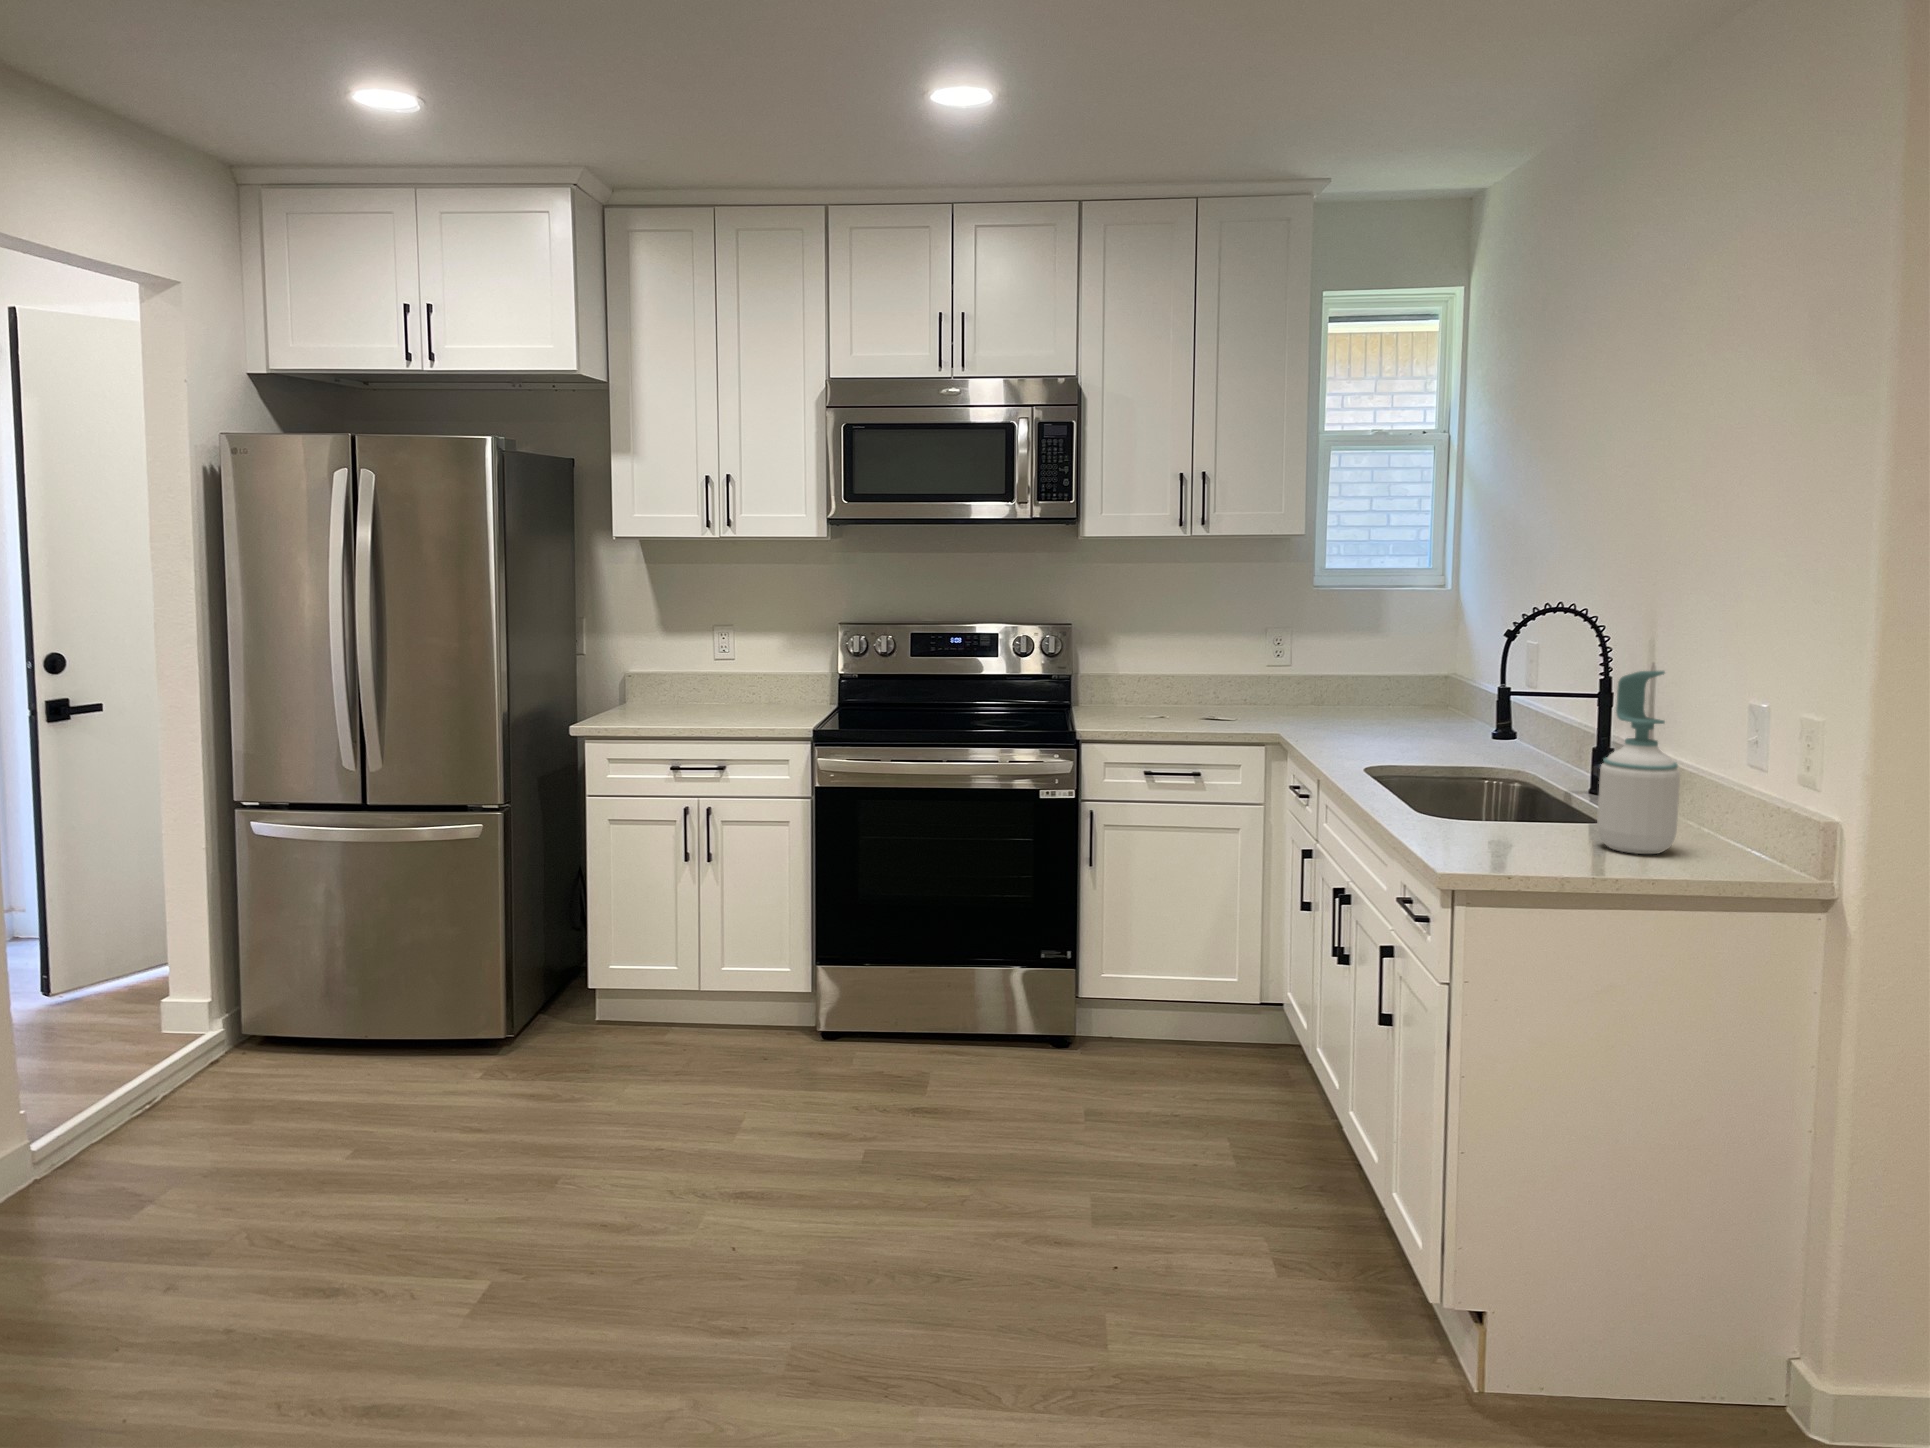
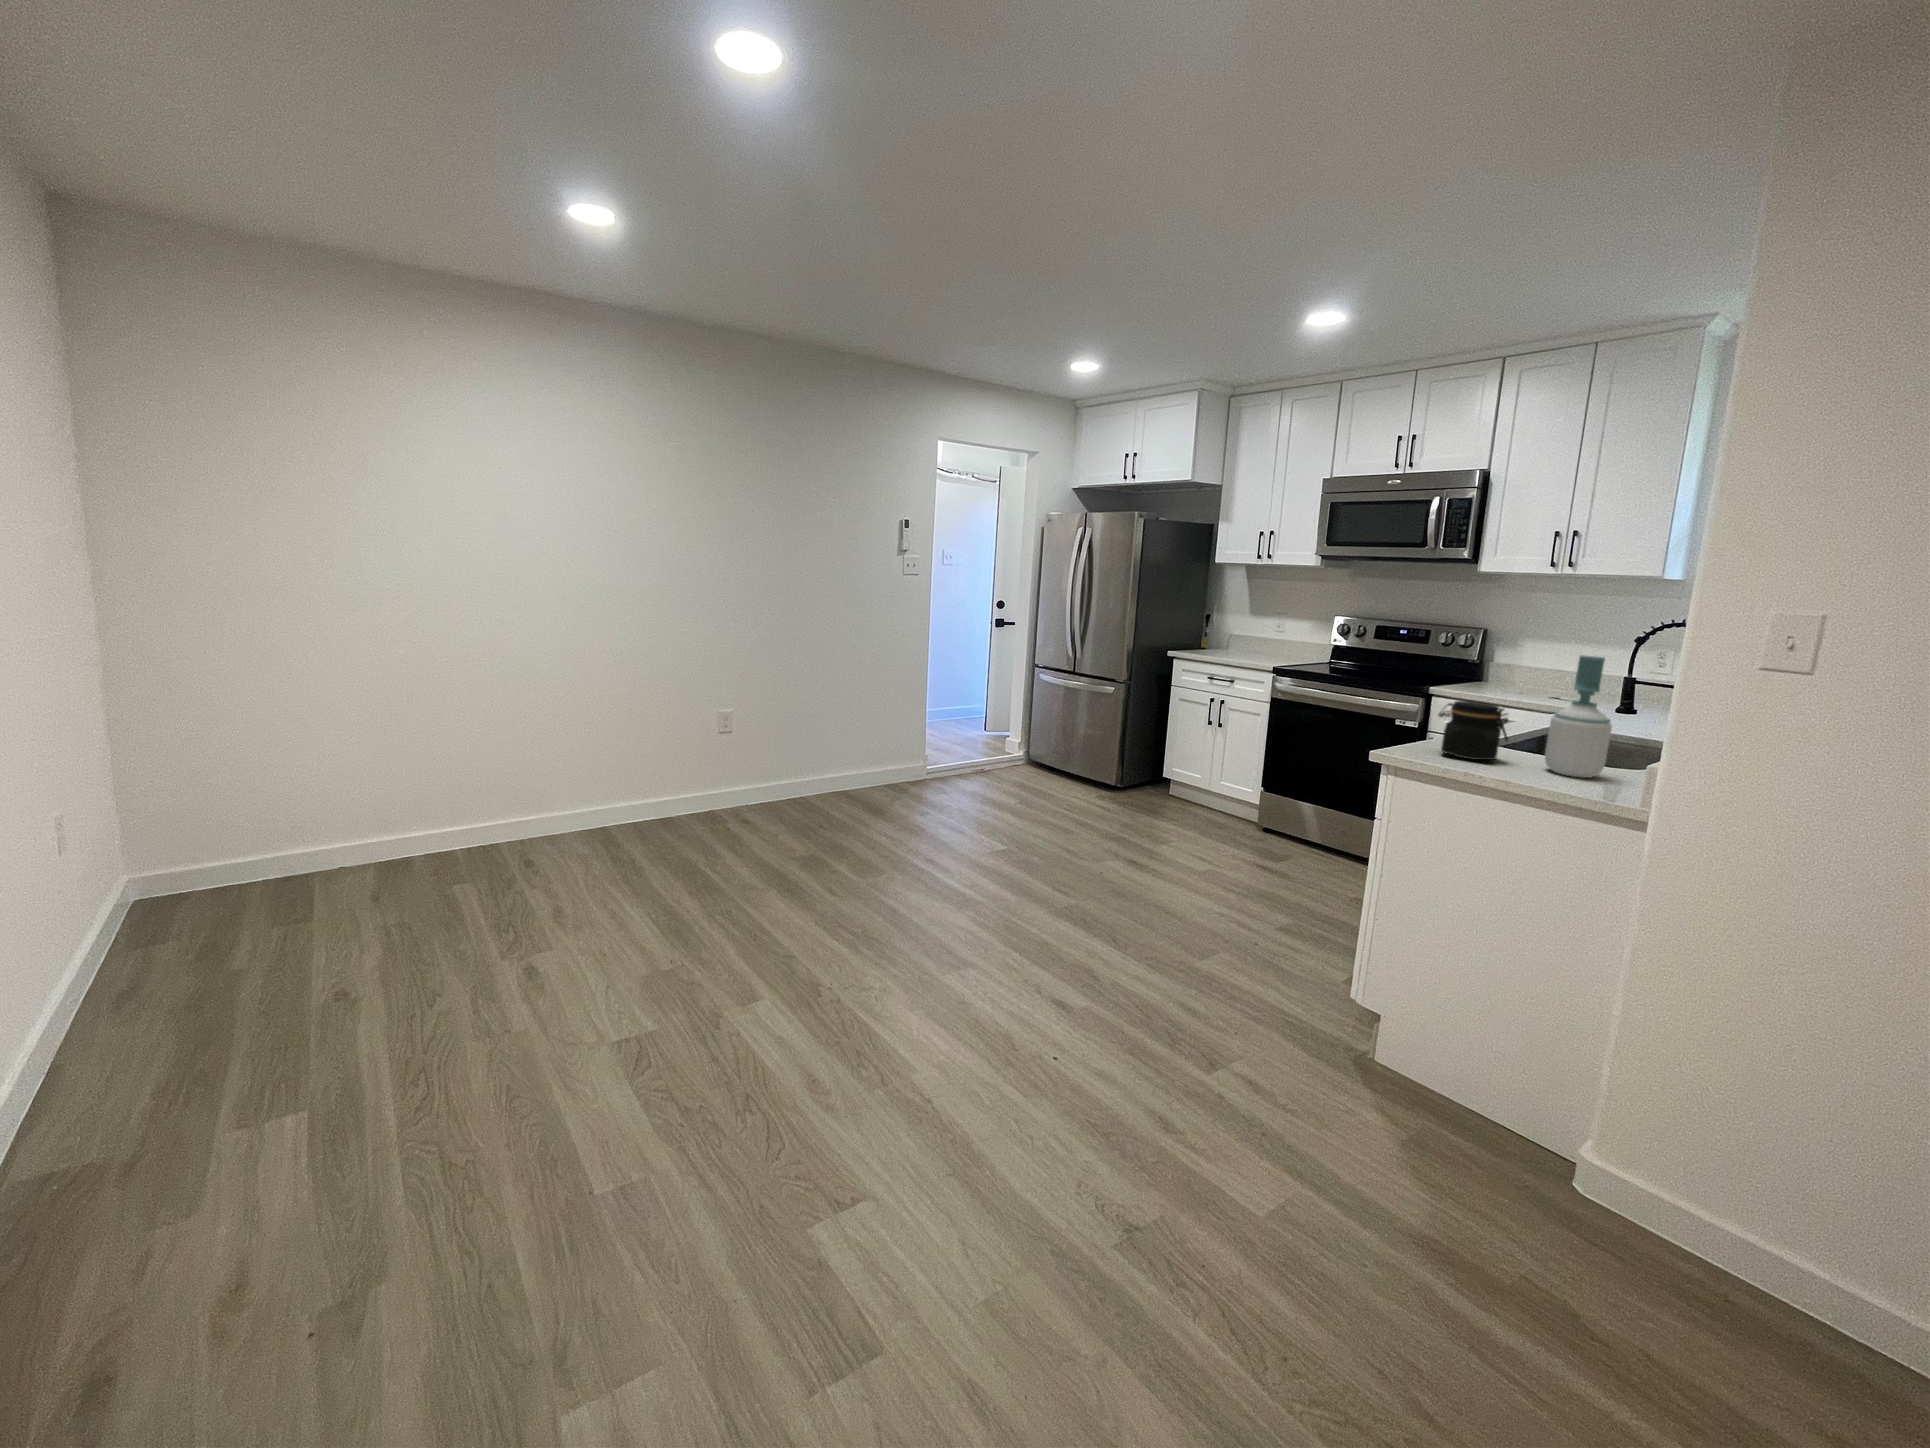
jar: none [1471,761,1572,858] -> present [1439,701,1508,760]

